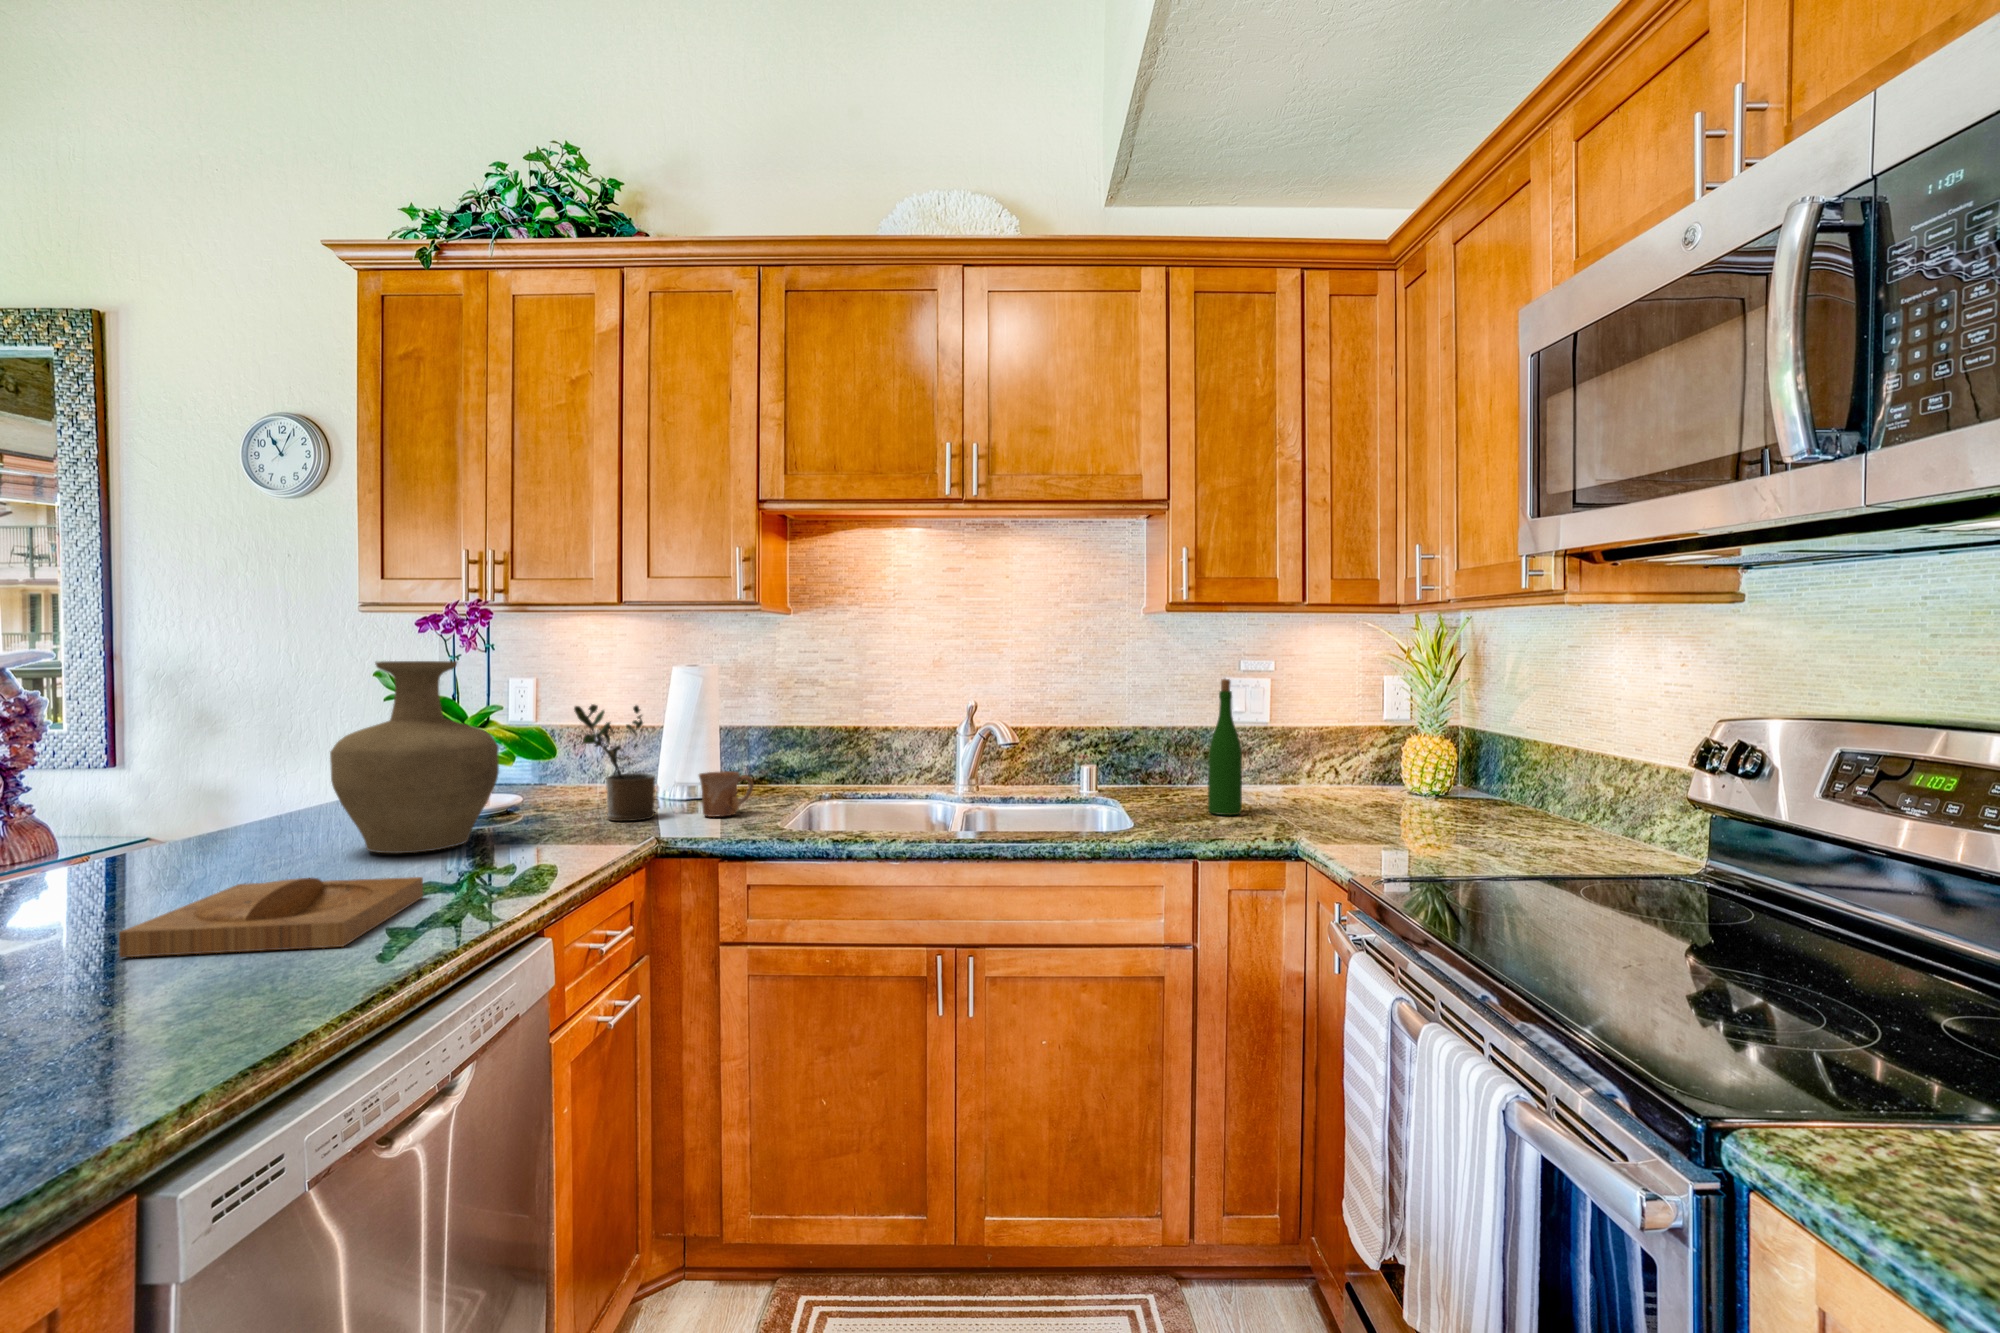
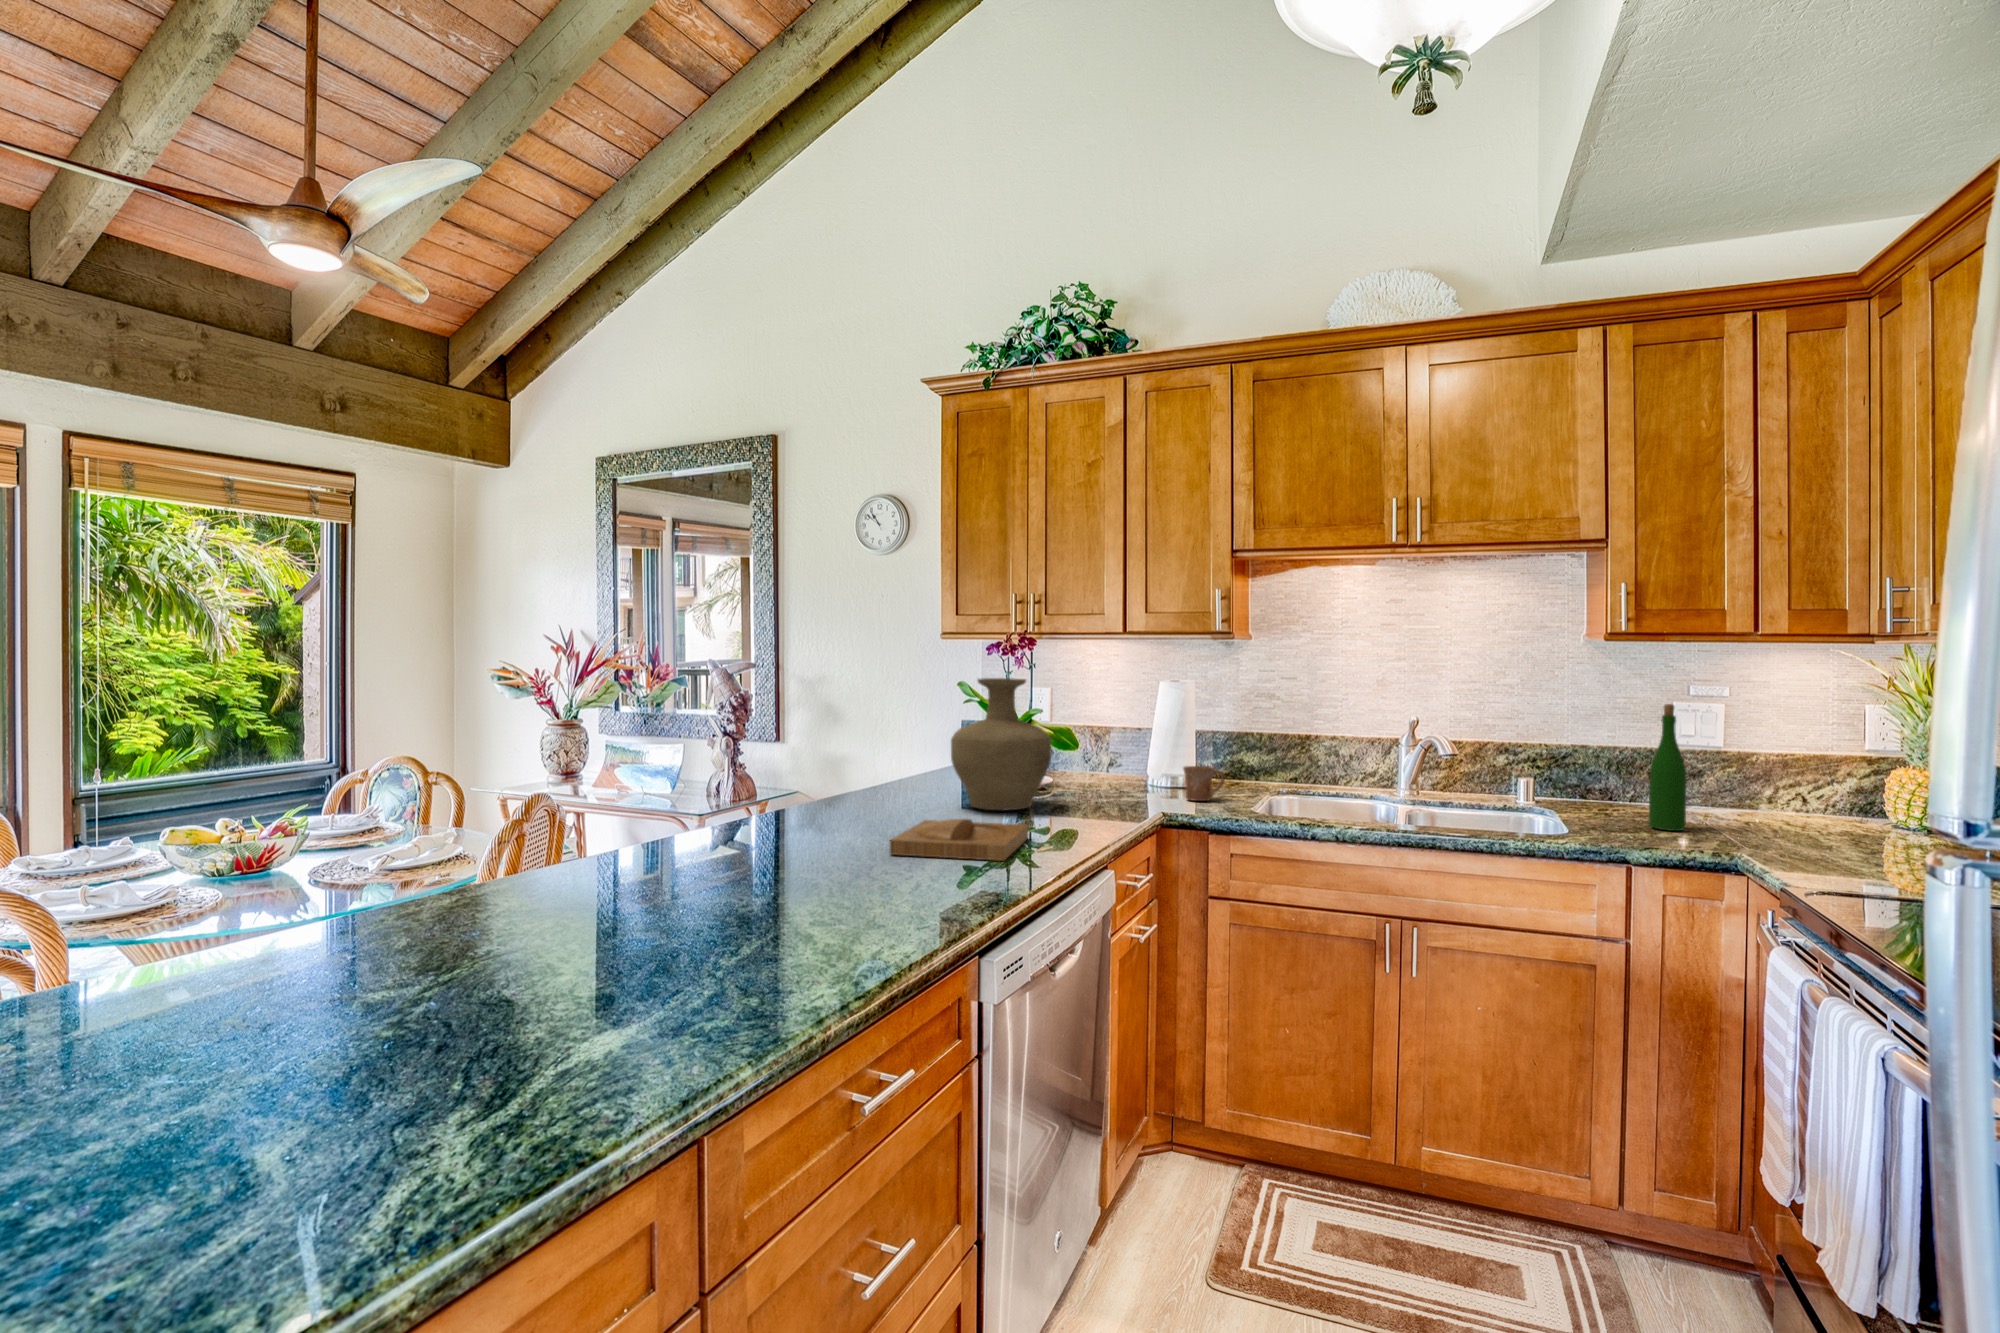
potted plant: present [574,704,655,821] -> none [1094,711,1151,800]

